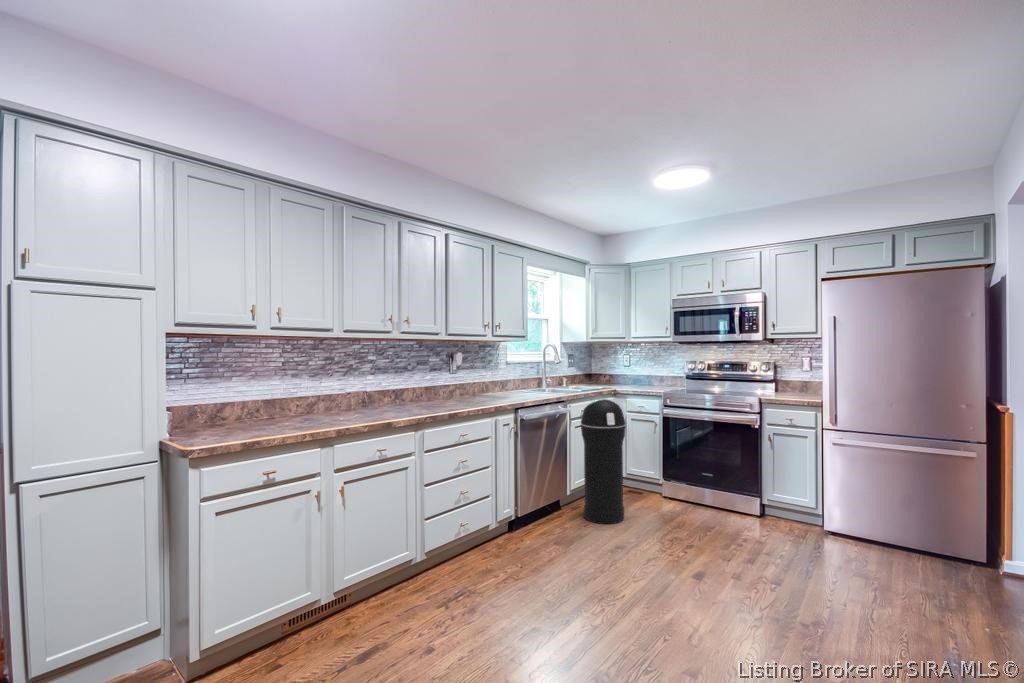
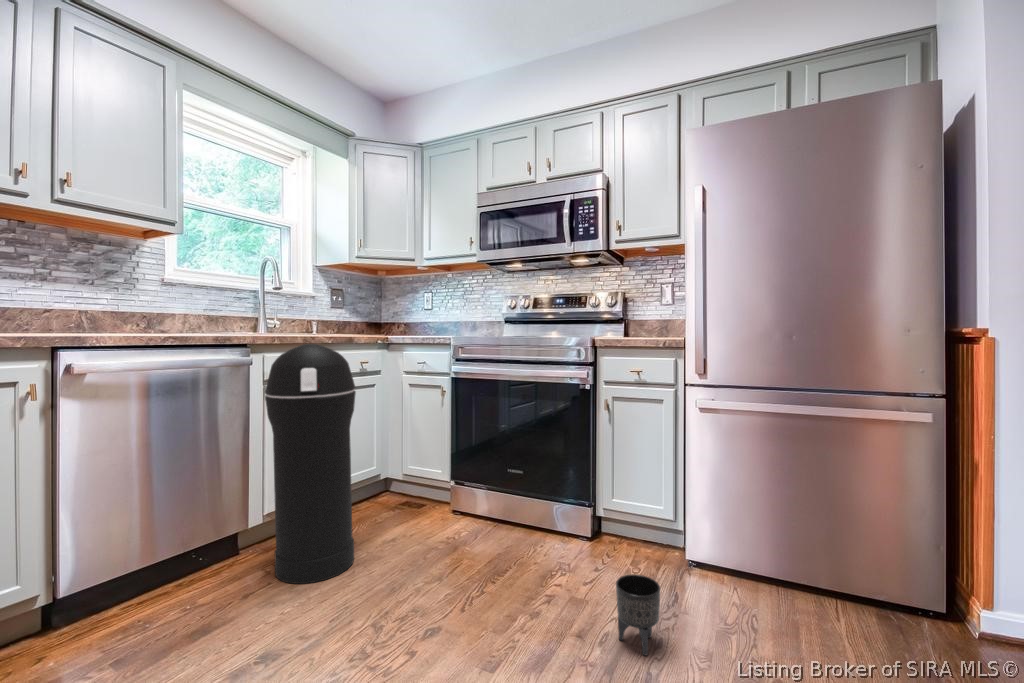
planter: none [788,526,813,564] -> present [616,574,660,655]

